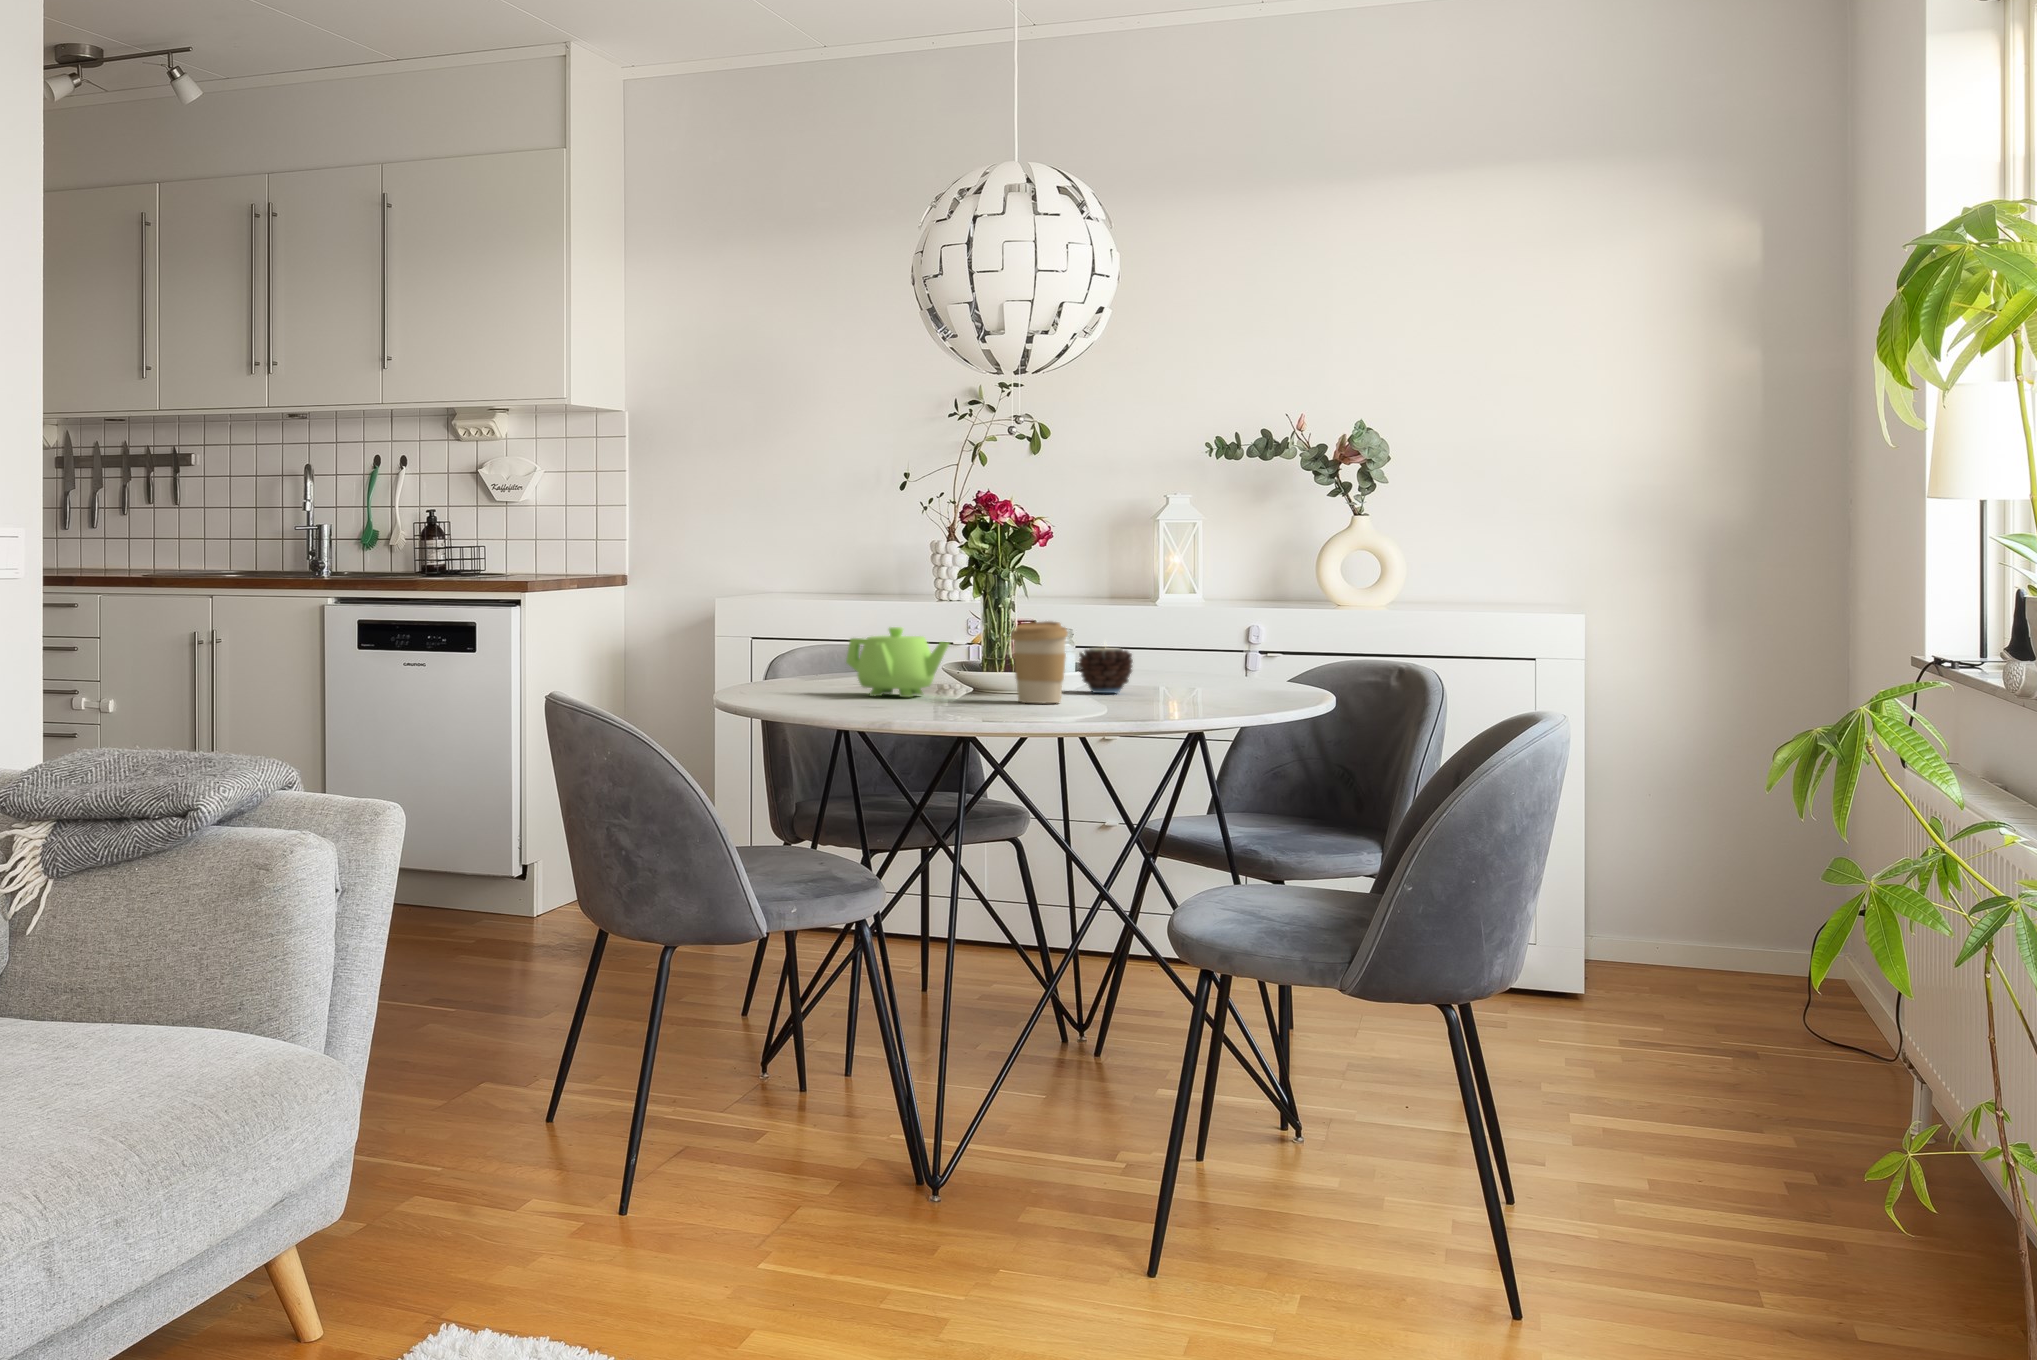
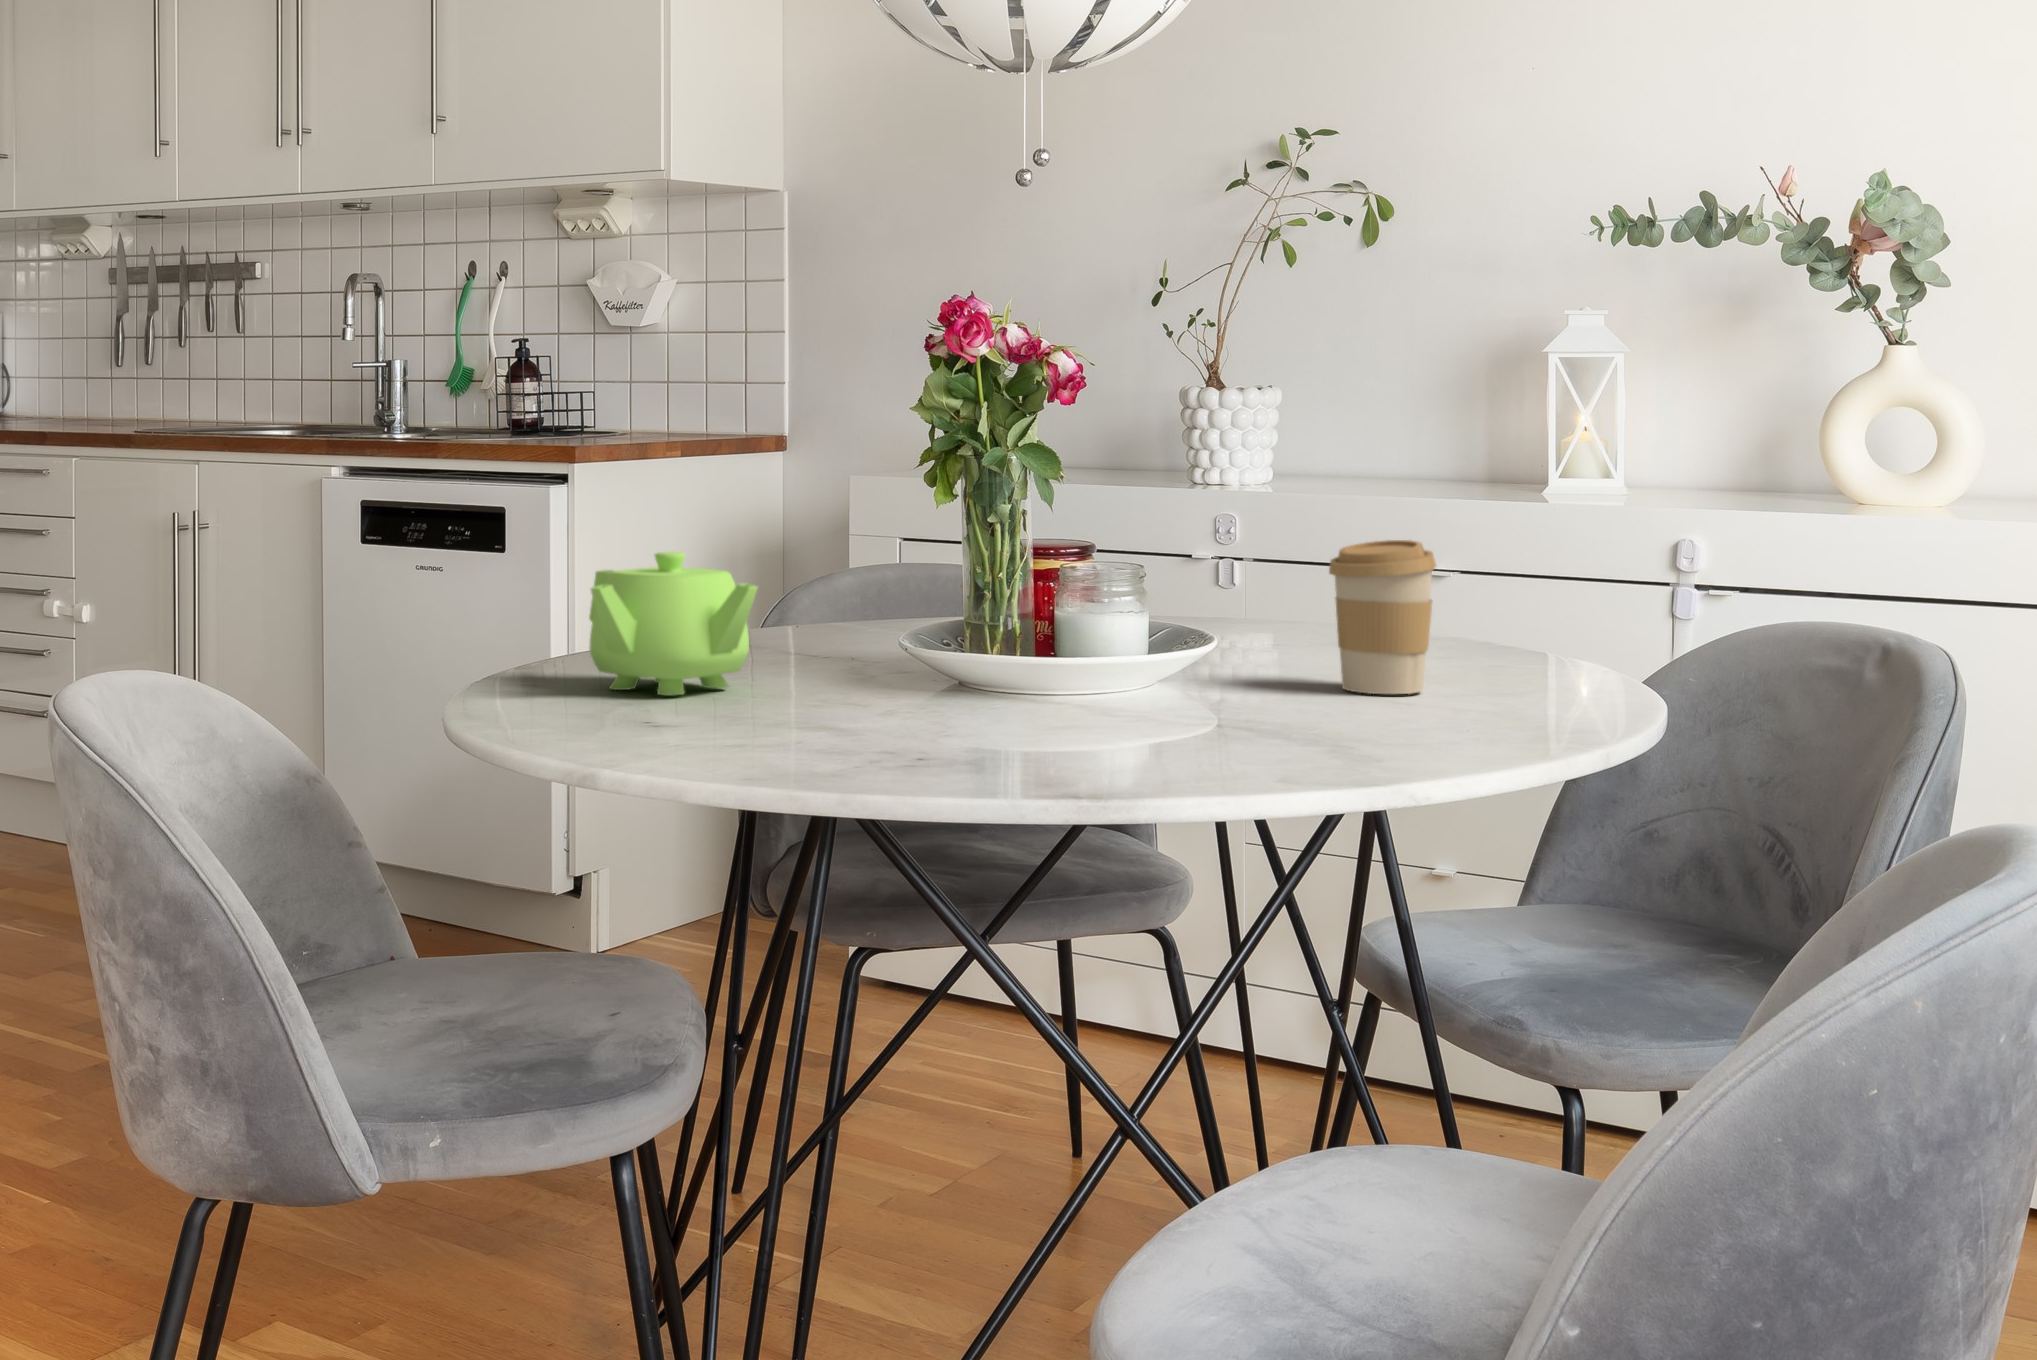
coffee cup: present [1011,621,1068,703] -> present [1329,540,1436,694]
candle: present [1079,648,1133,693] -> none [1081,580,1198,691]

